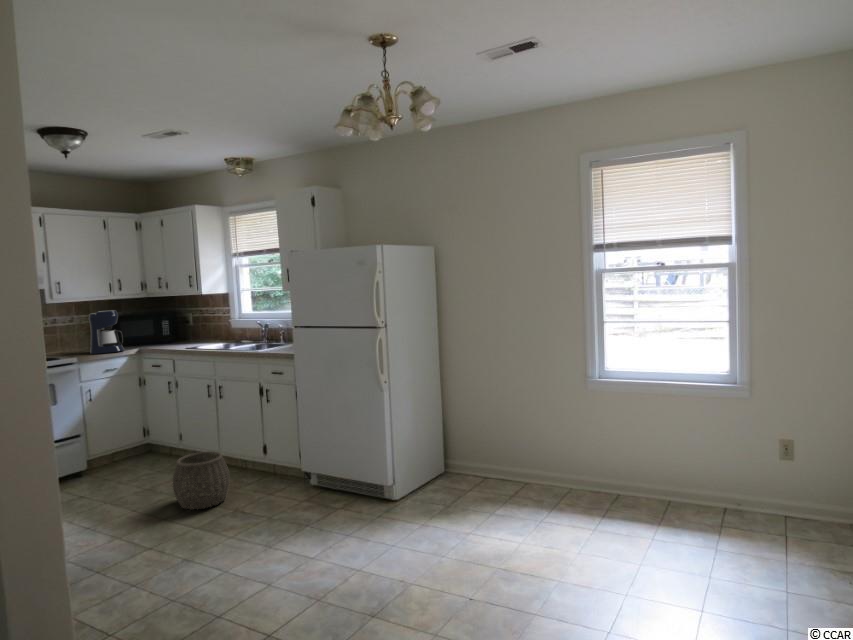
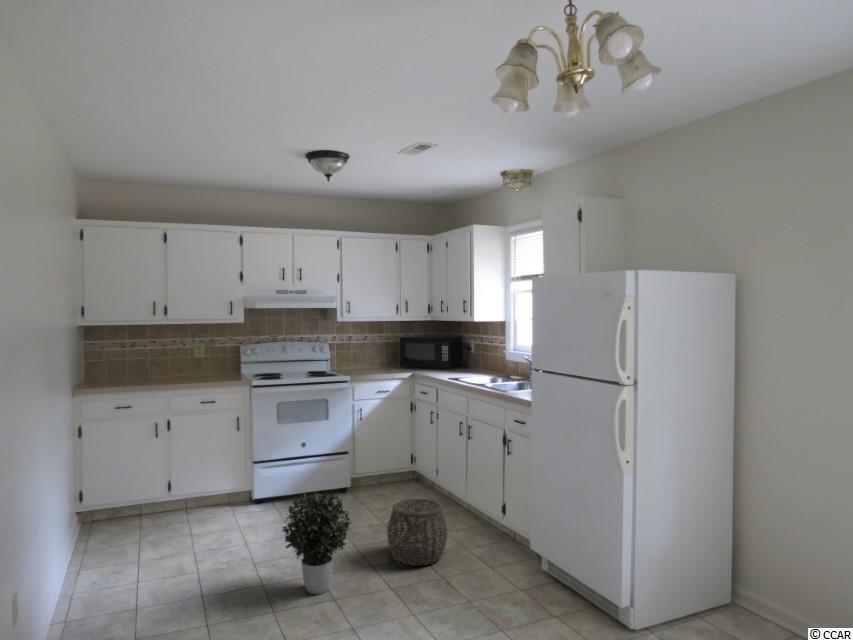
coffee maker: present [89,310,124,354] -> none [369,332,400,374]
potted plant: none [87,457,158,552] -> present [283,492,352,594]

